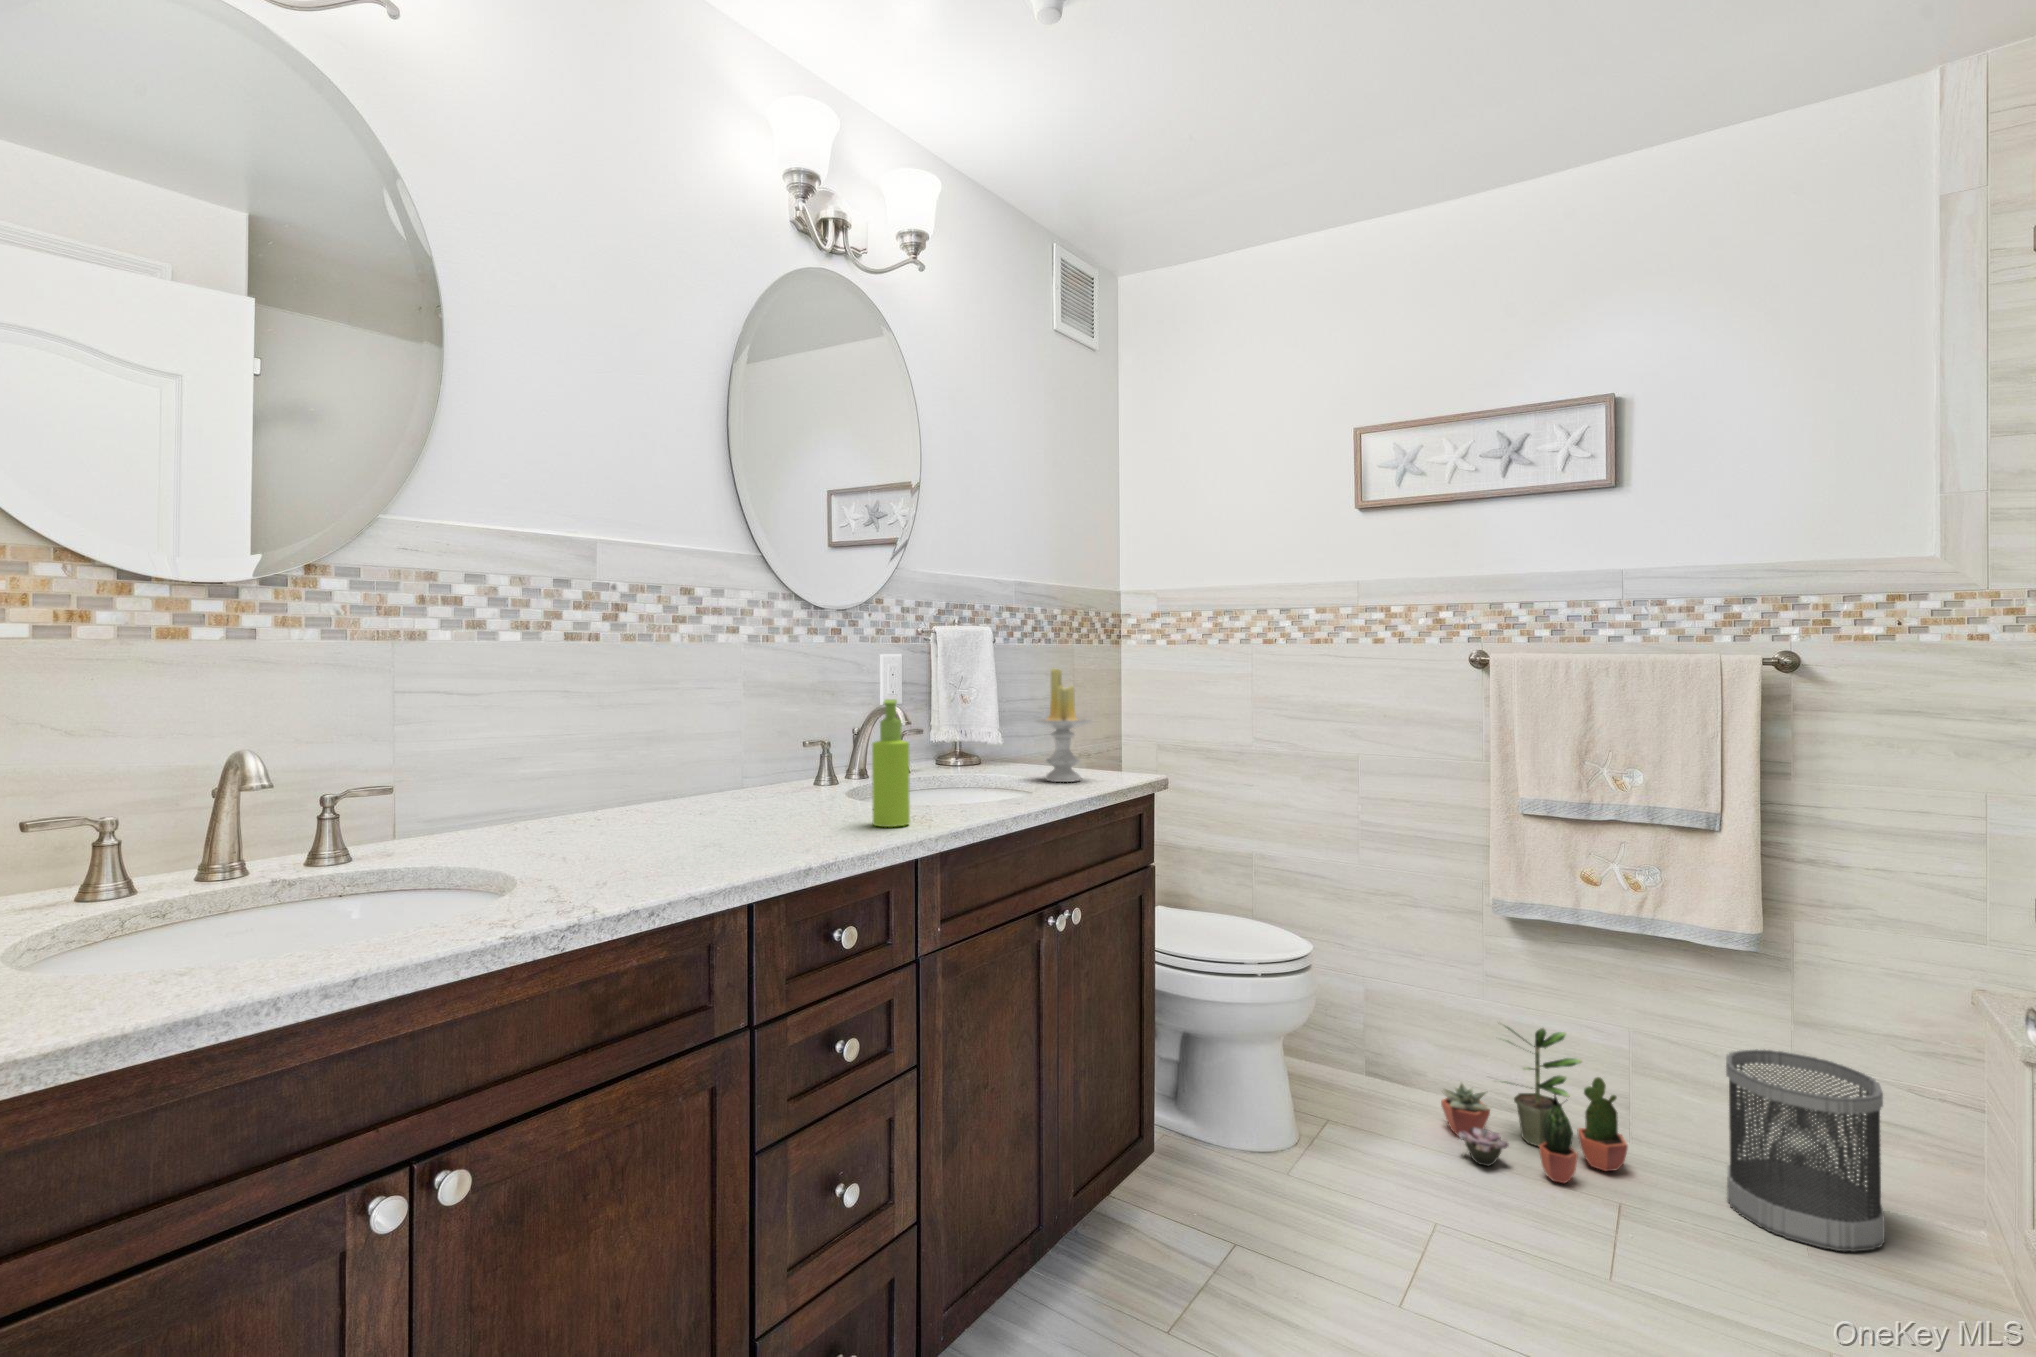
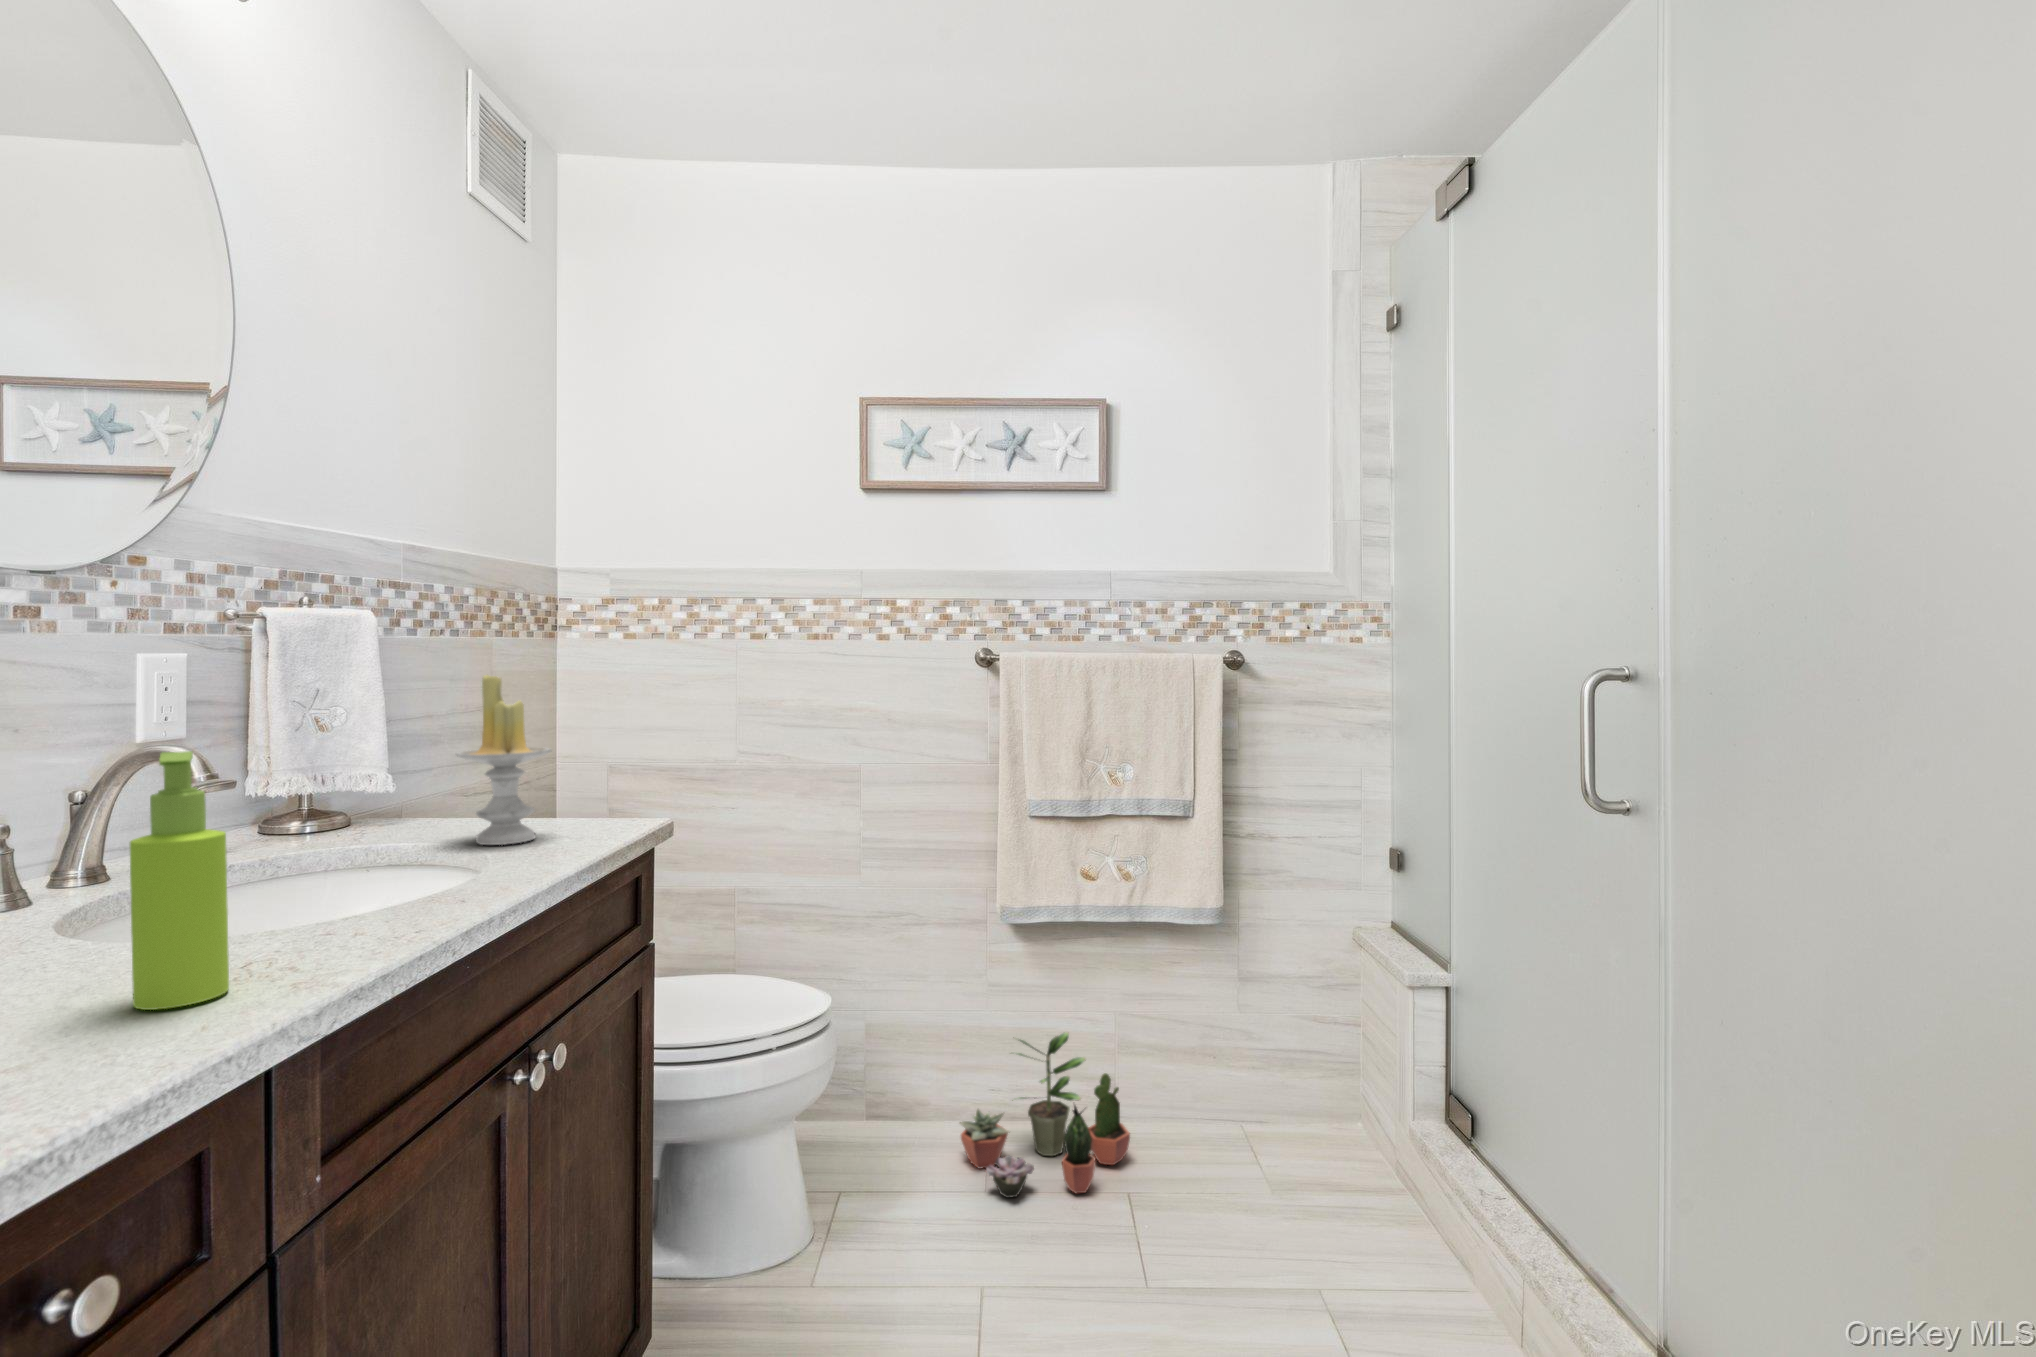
wastebasket: present [1726,1049,1885,1252] -> none [1203,1011,1318,1186]

